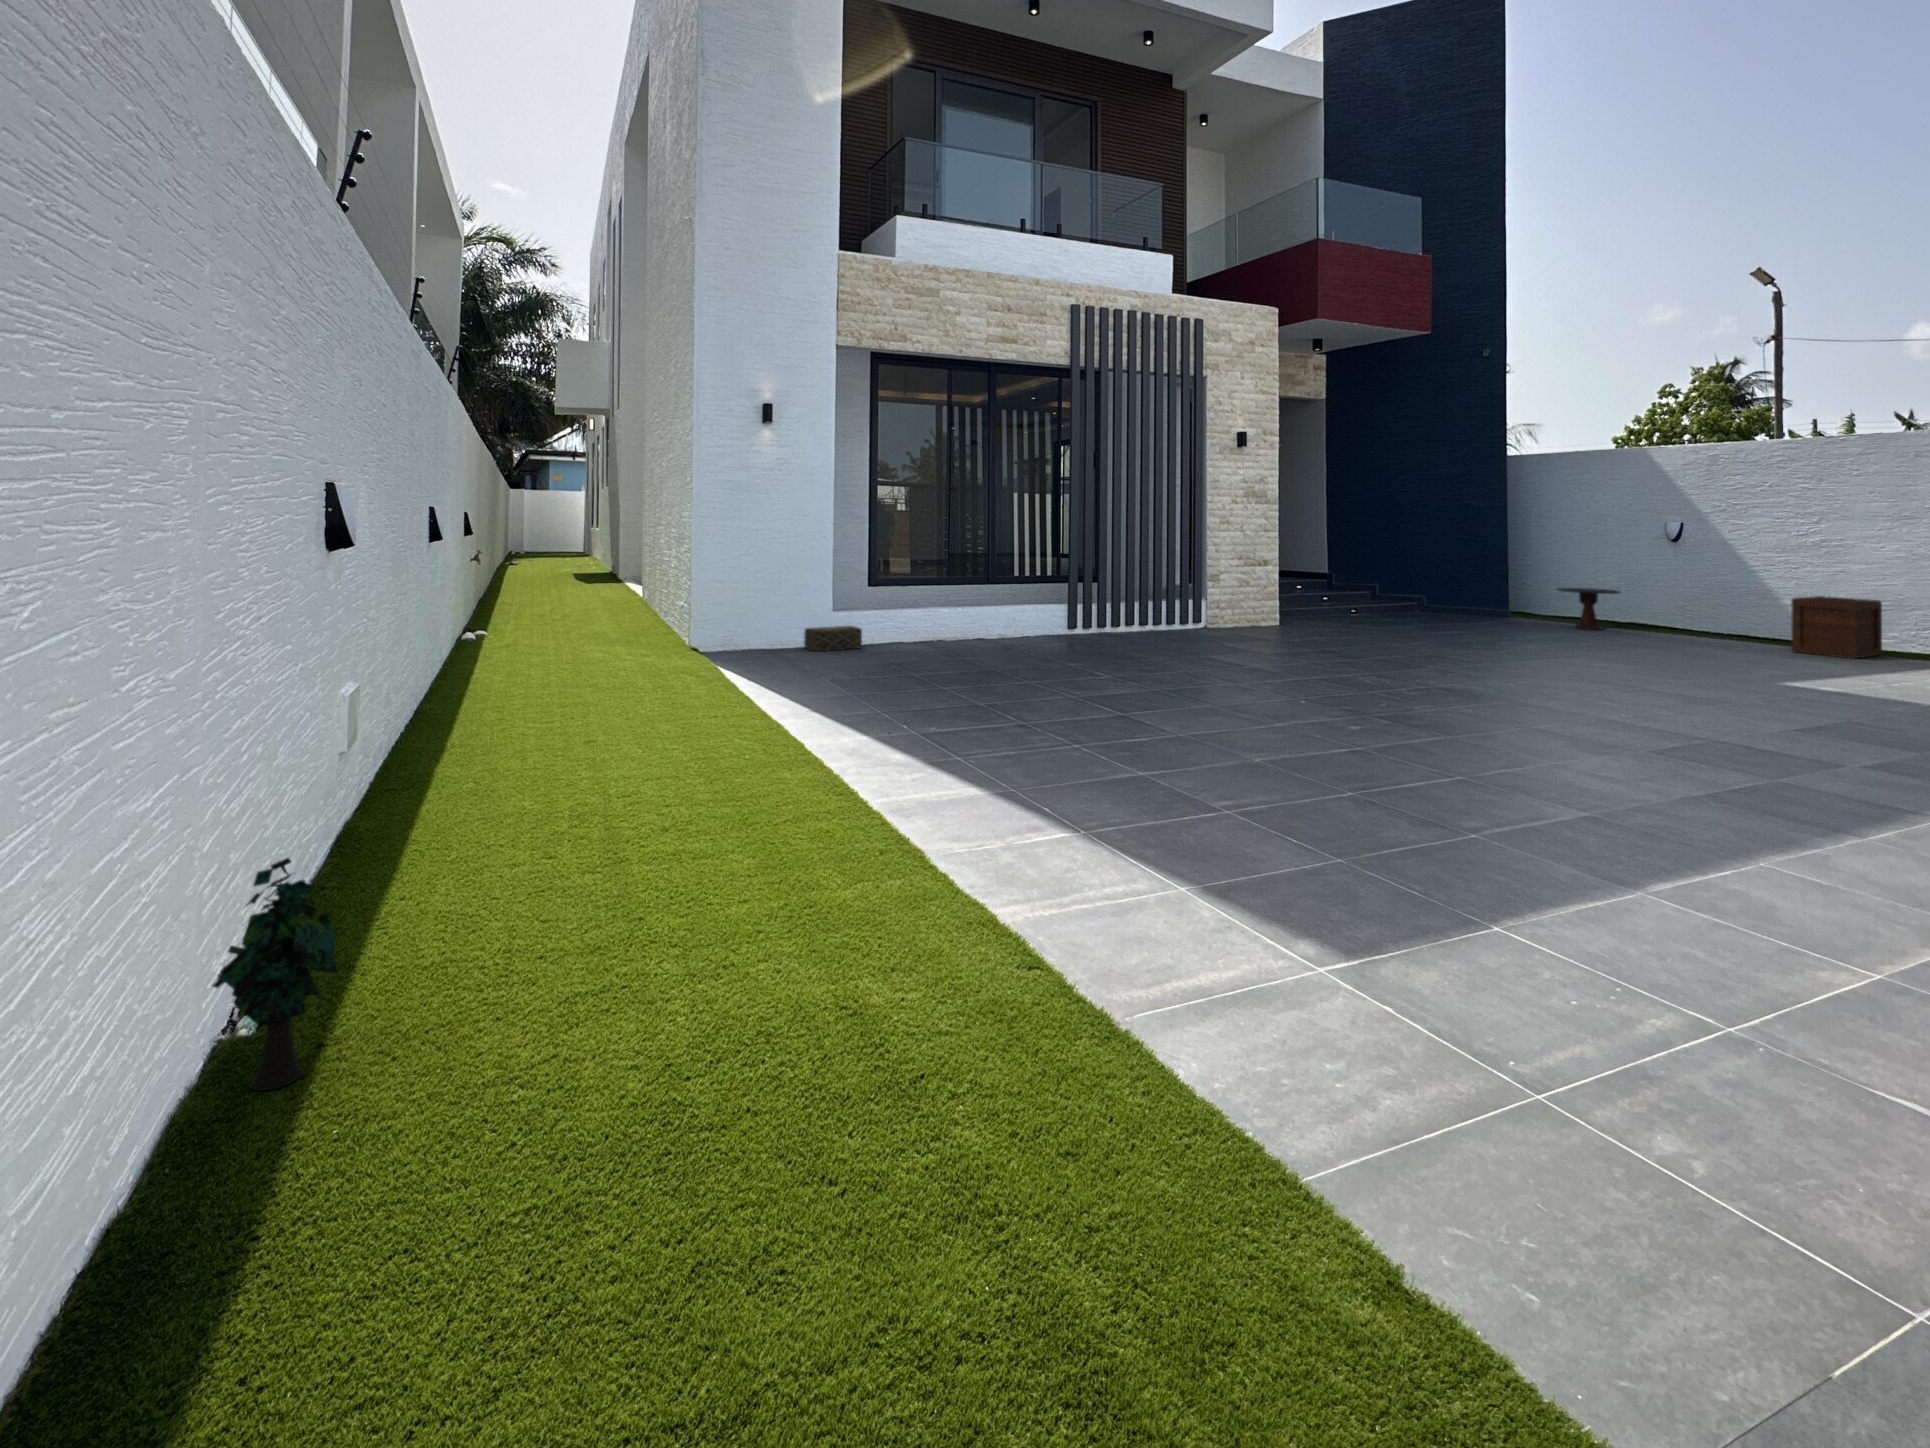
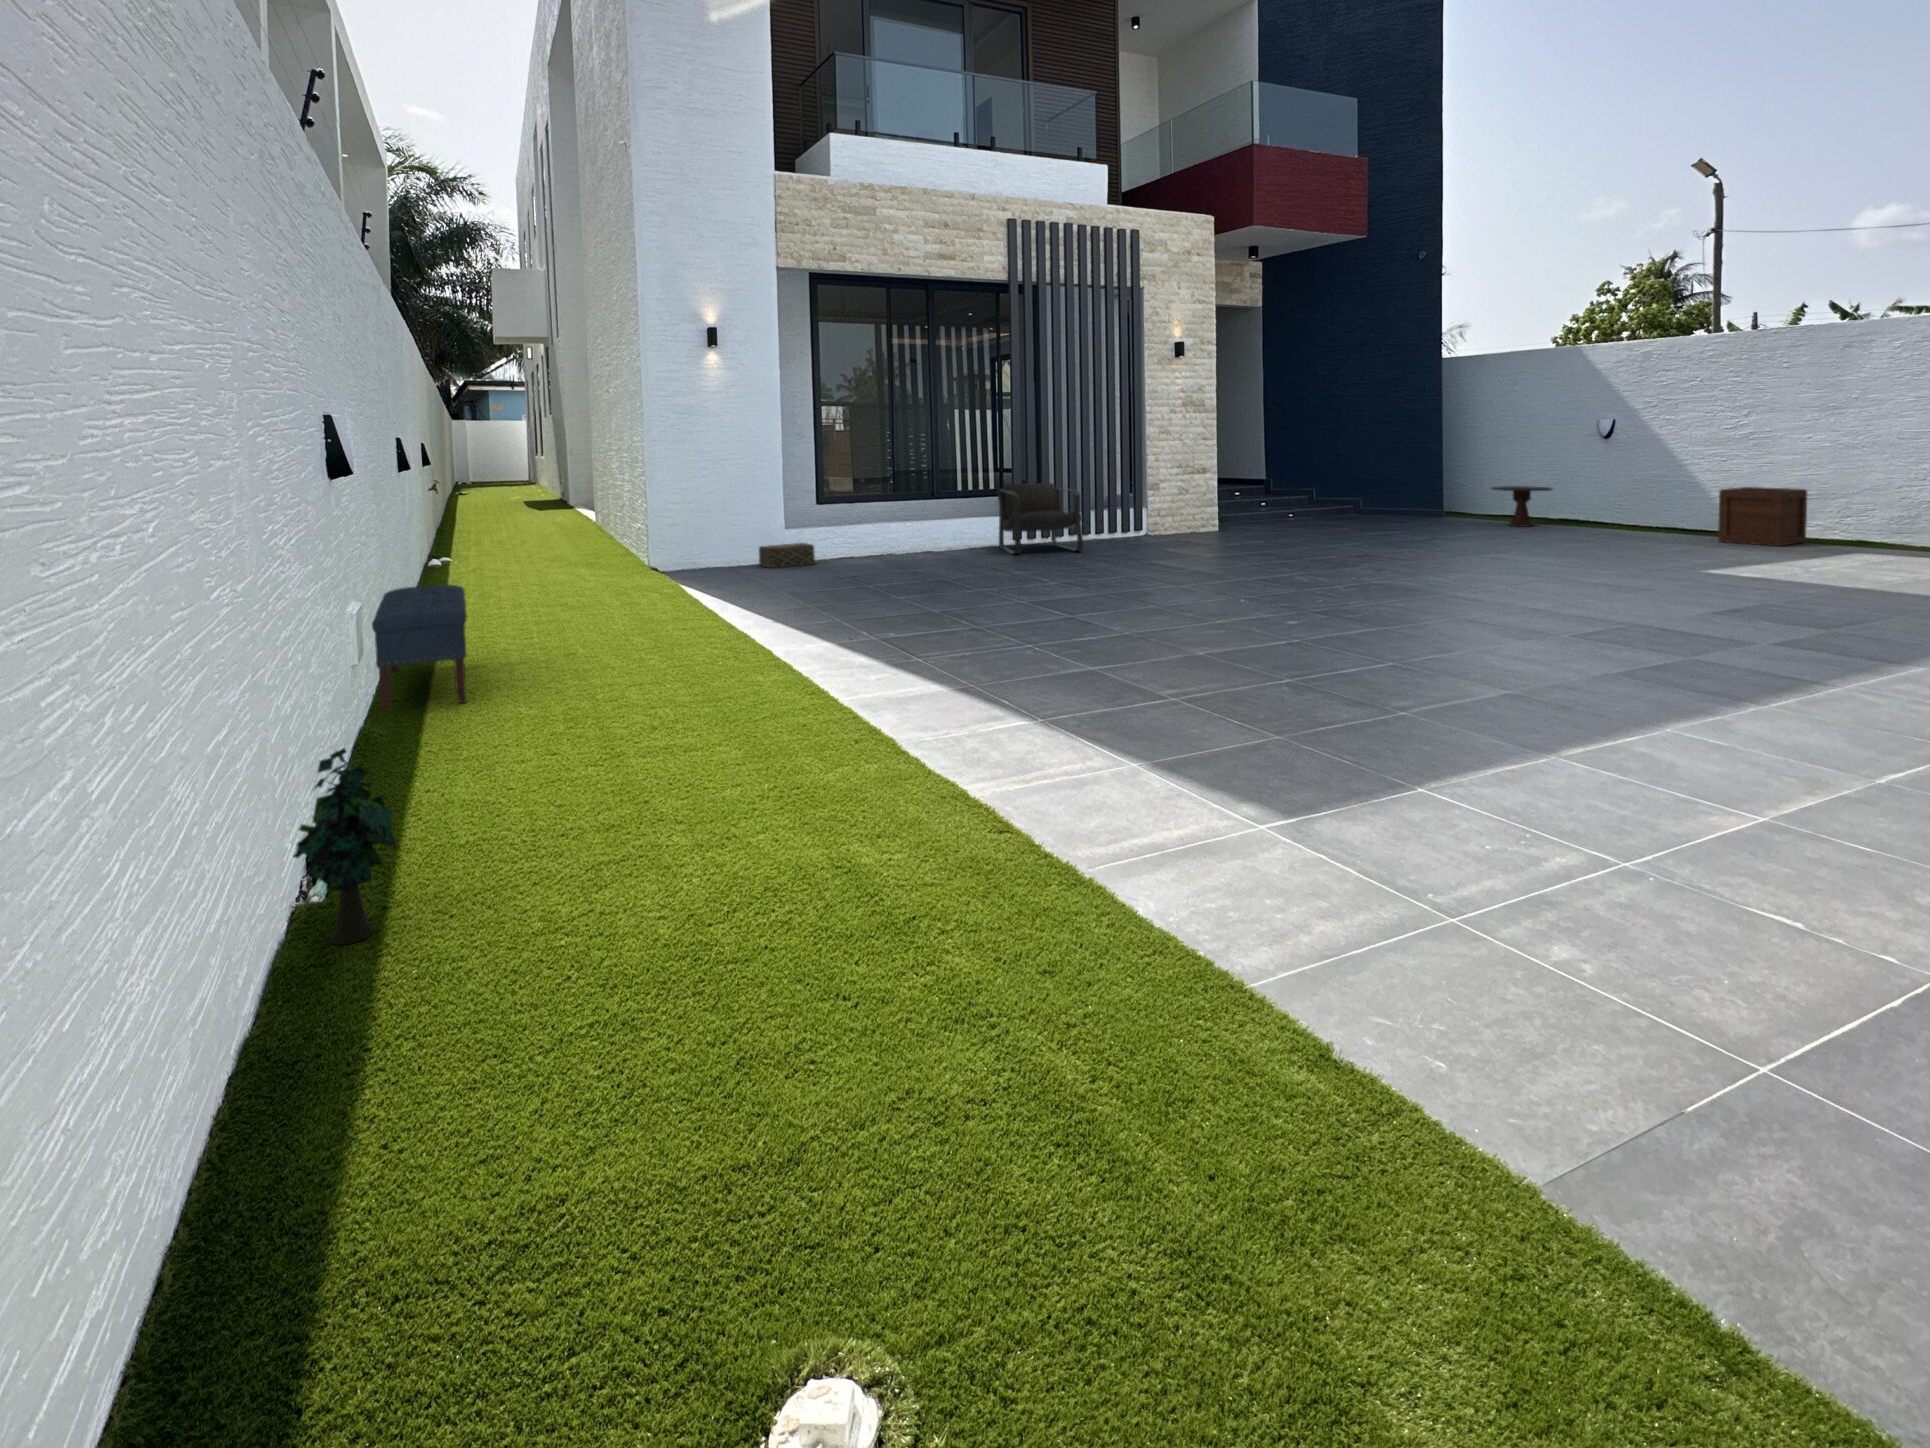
armchair: none [1053,571,1140,644] -> present [997,483,1083,554]
bench: none [373,663,482,803] -> present [372,585,467,713]

